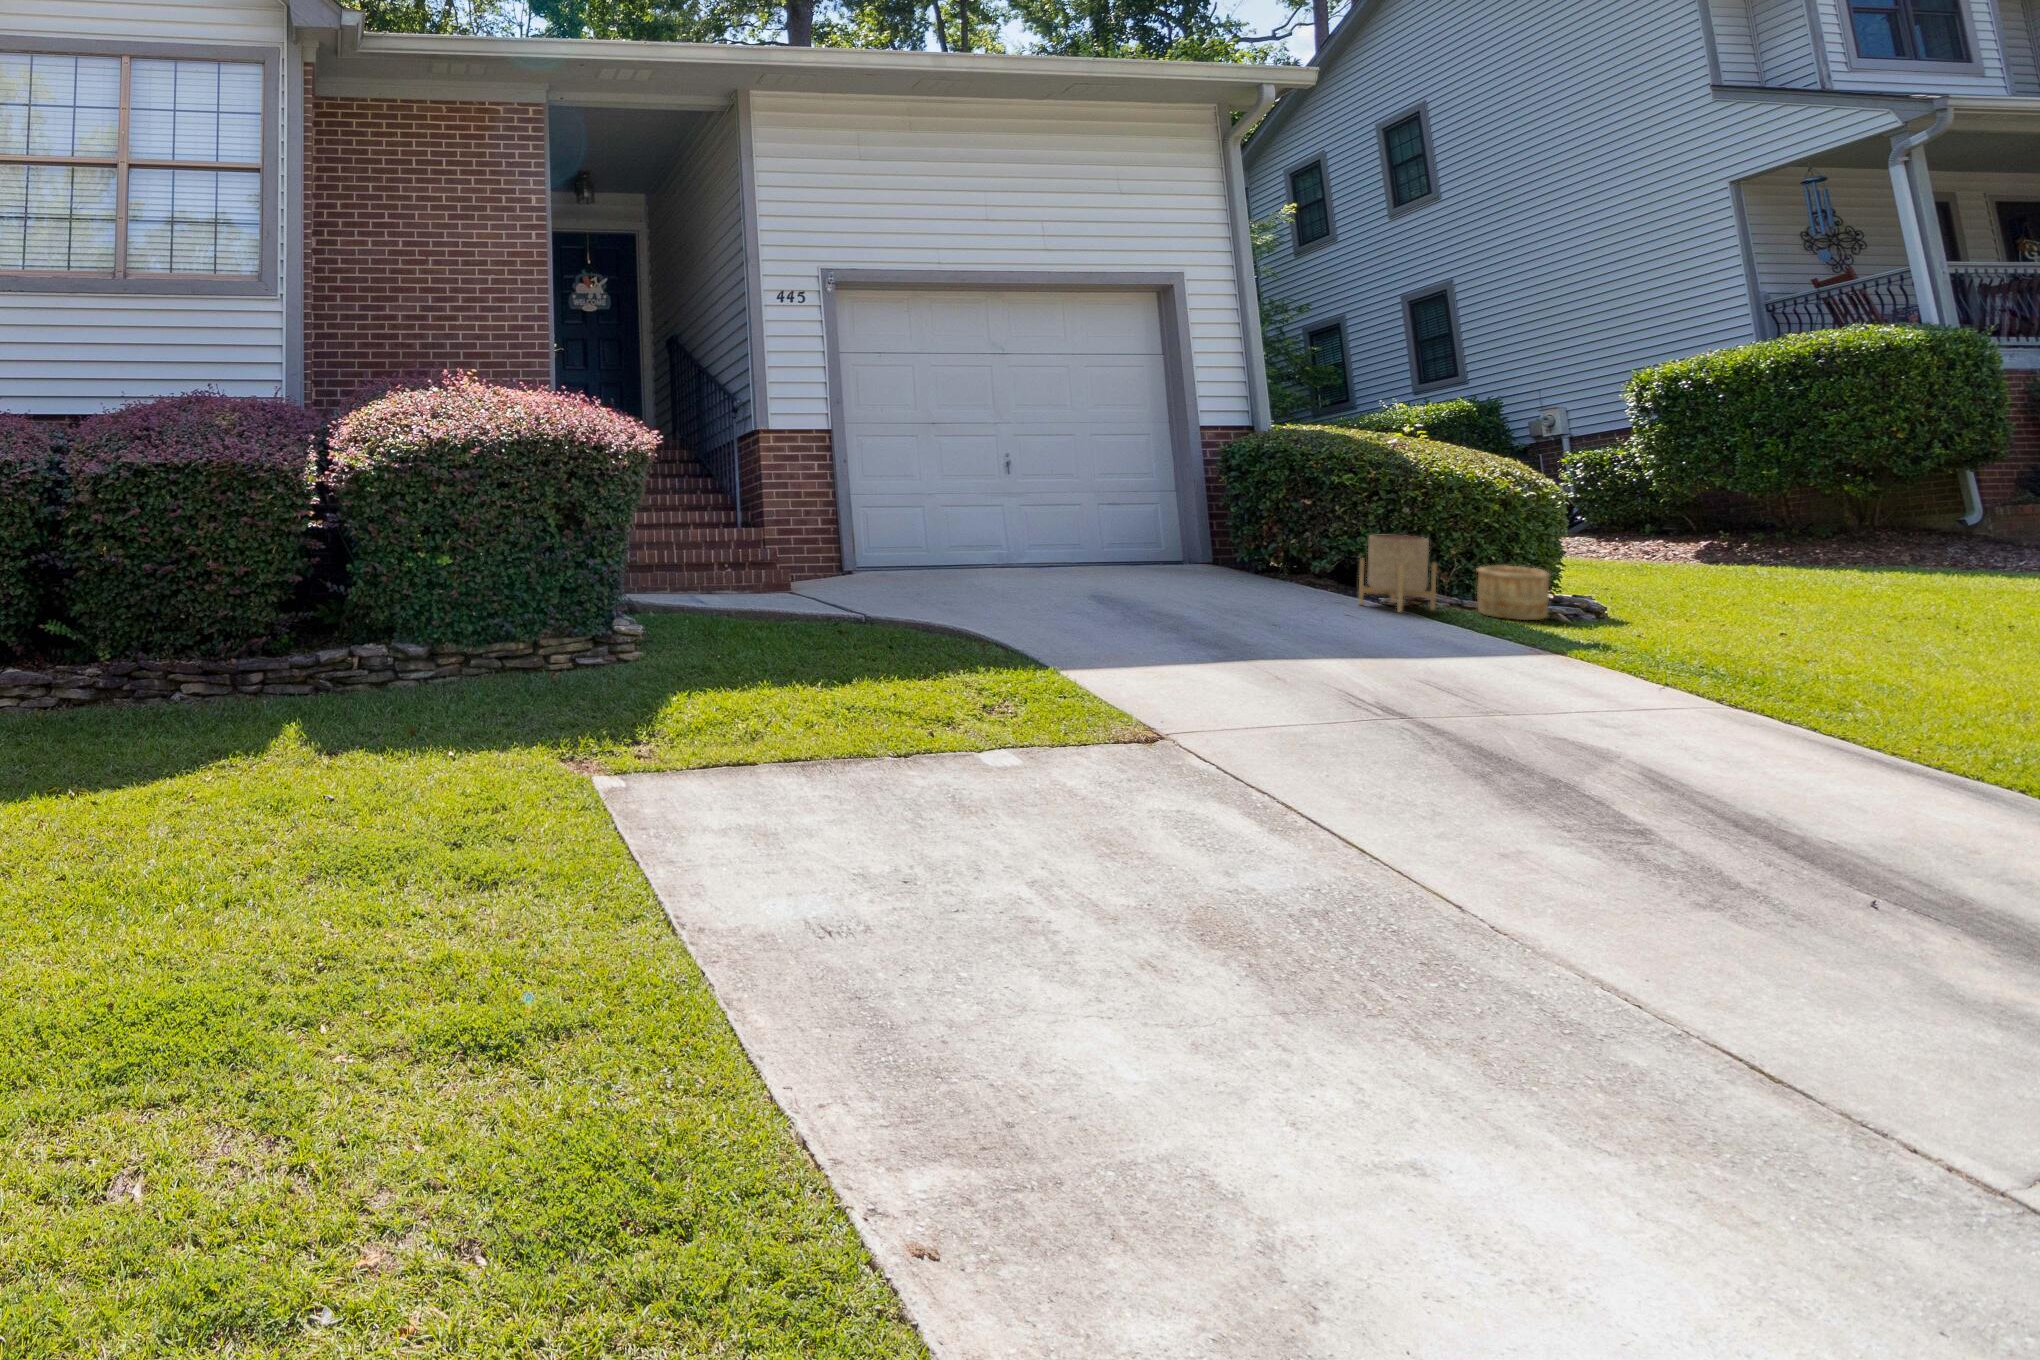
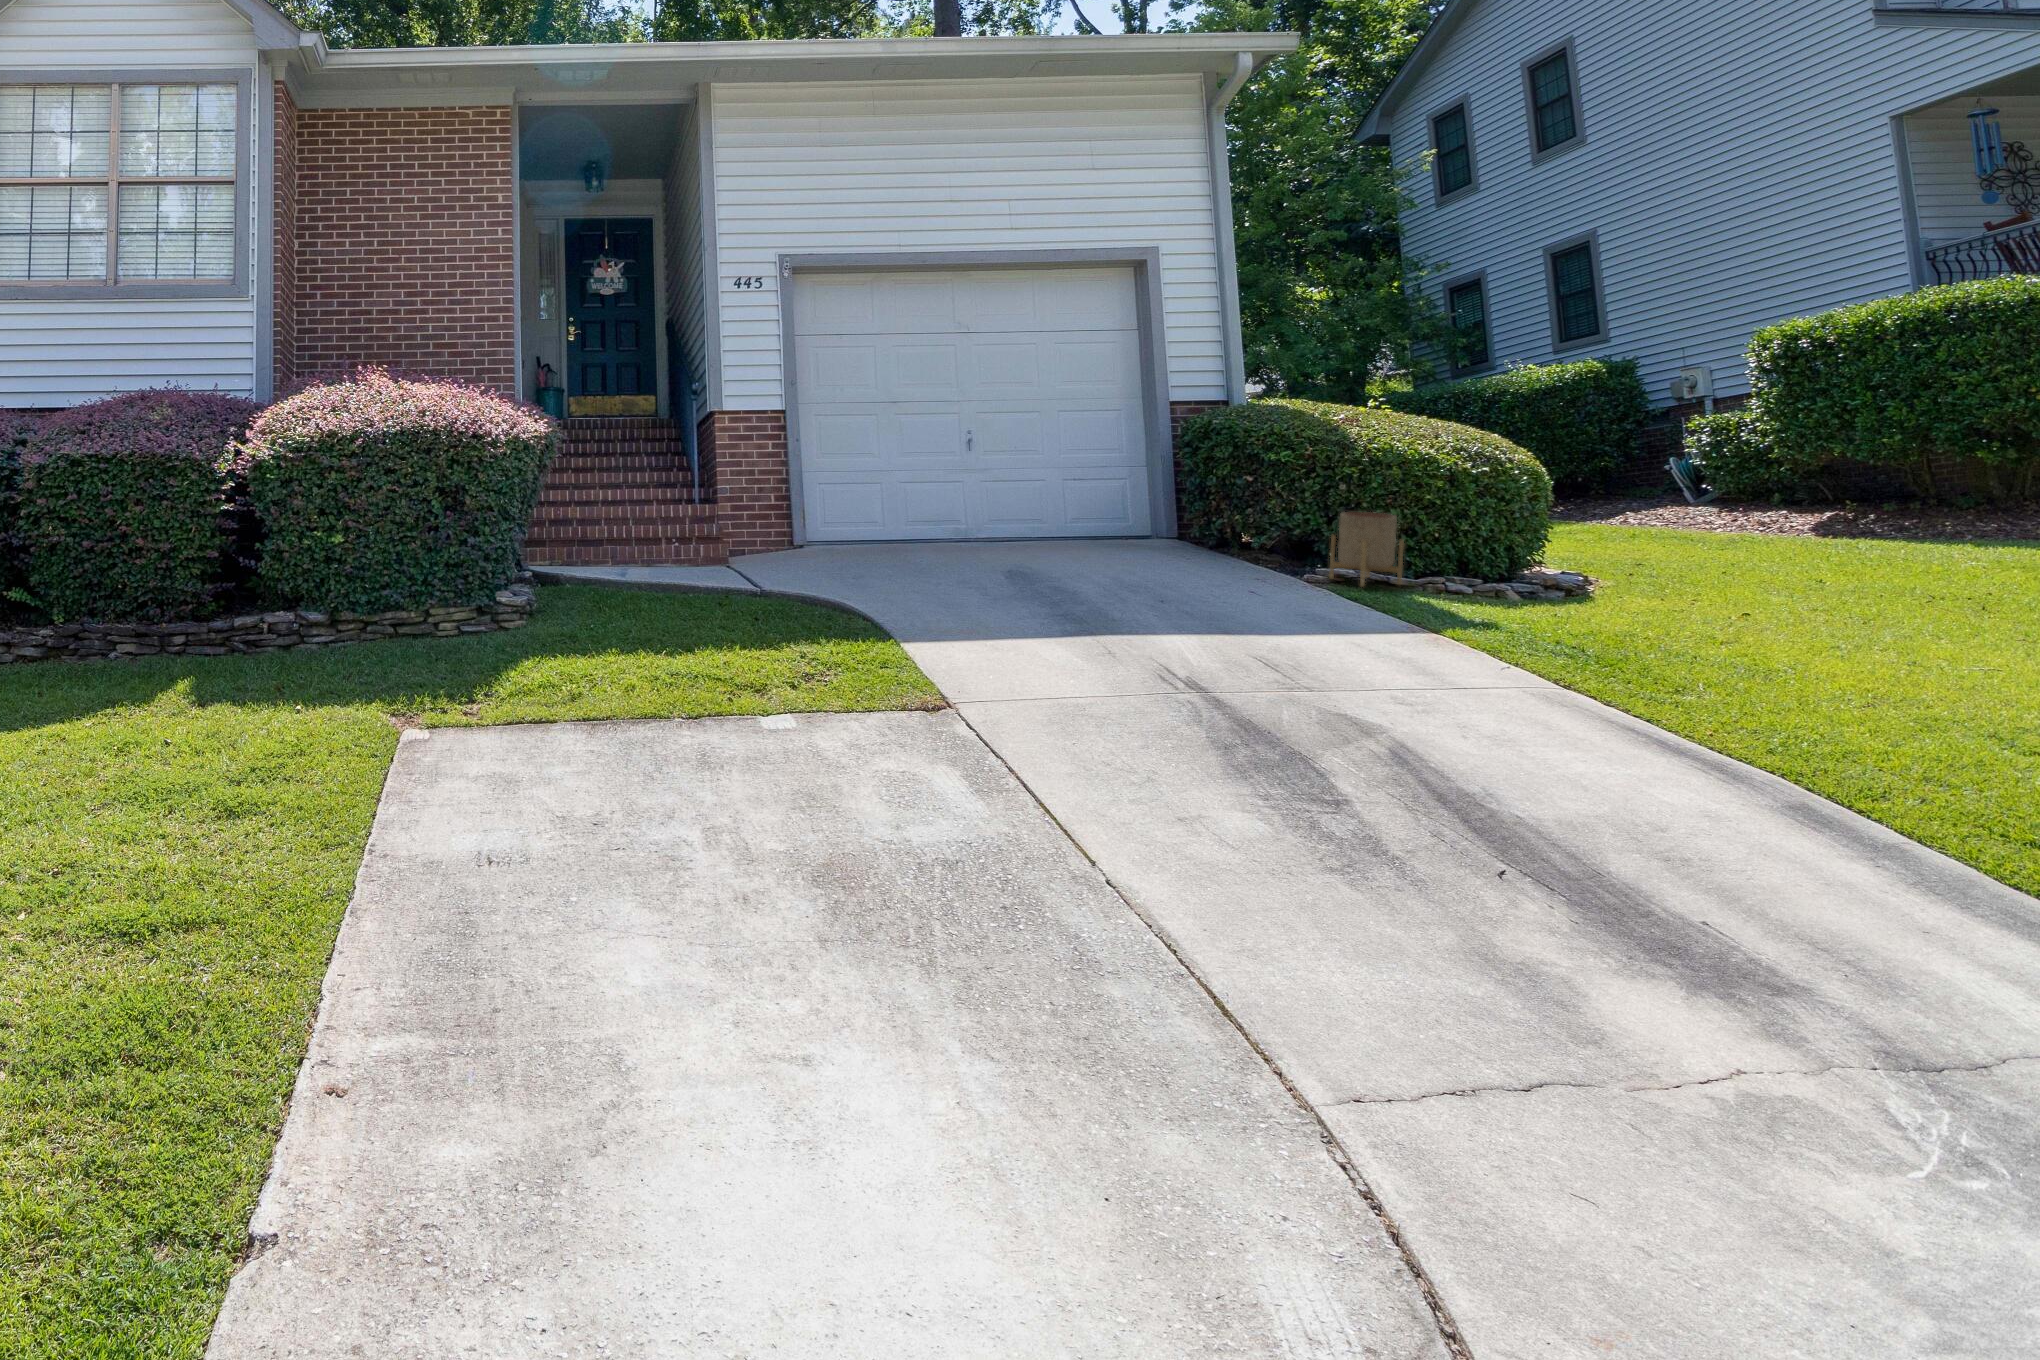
wooden bucket: present [1477,565,1550,620] -> none [1442,543,1512,595]

